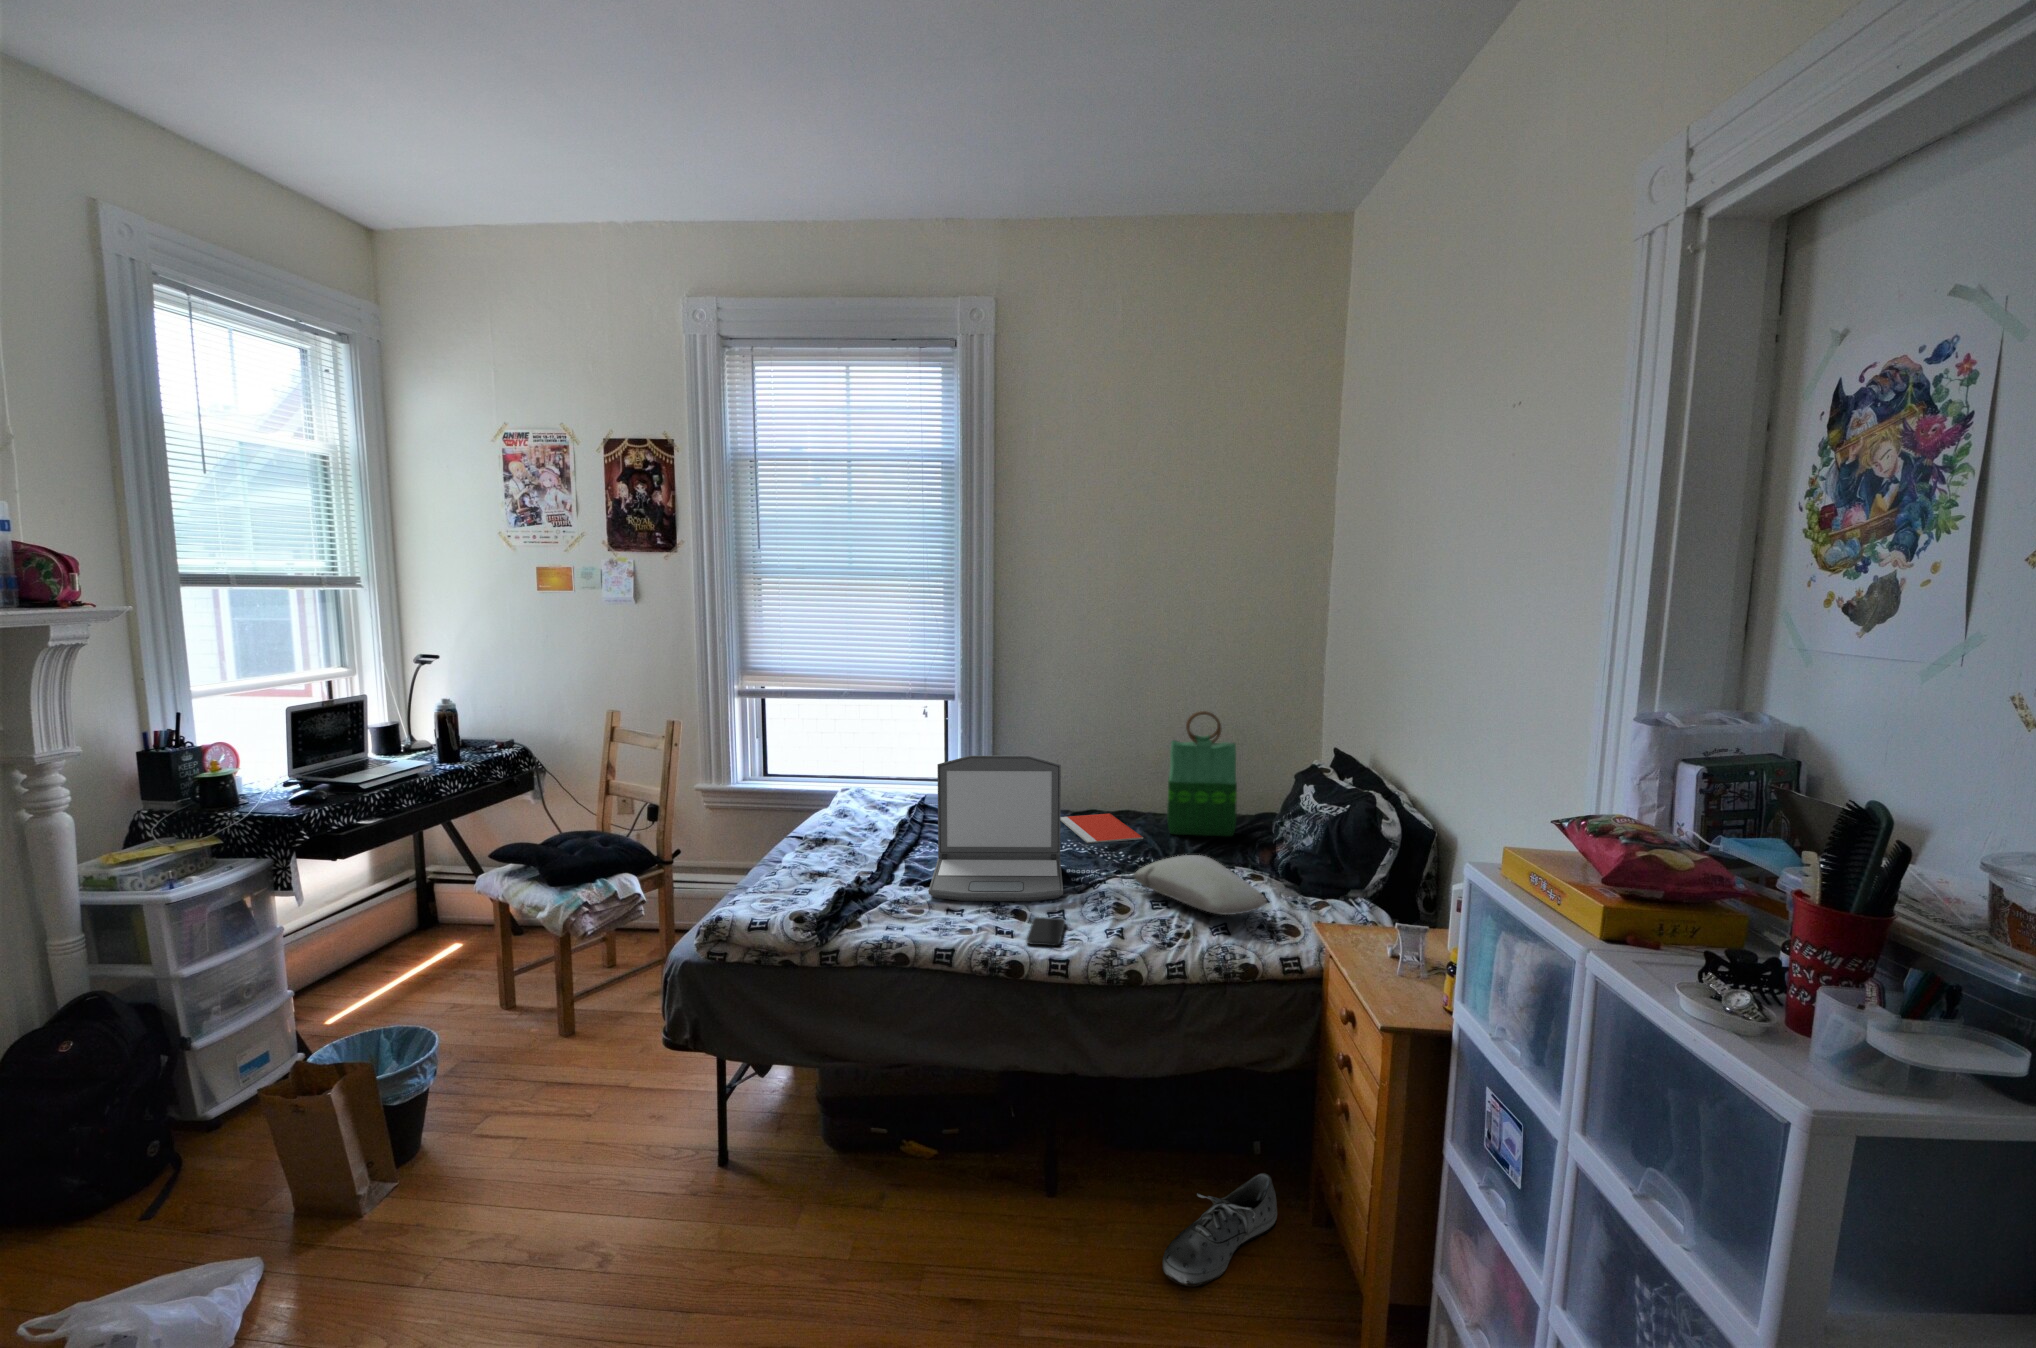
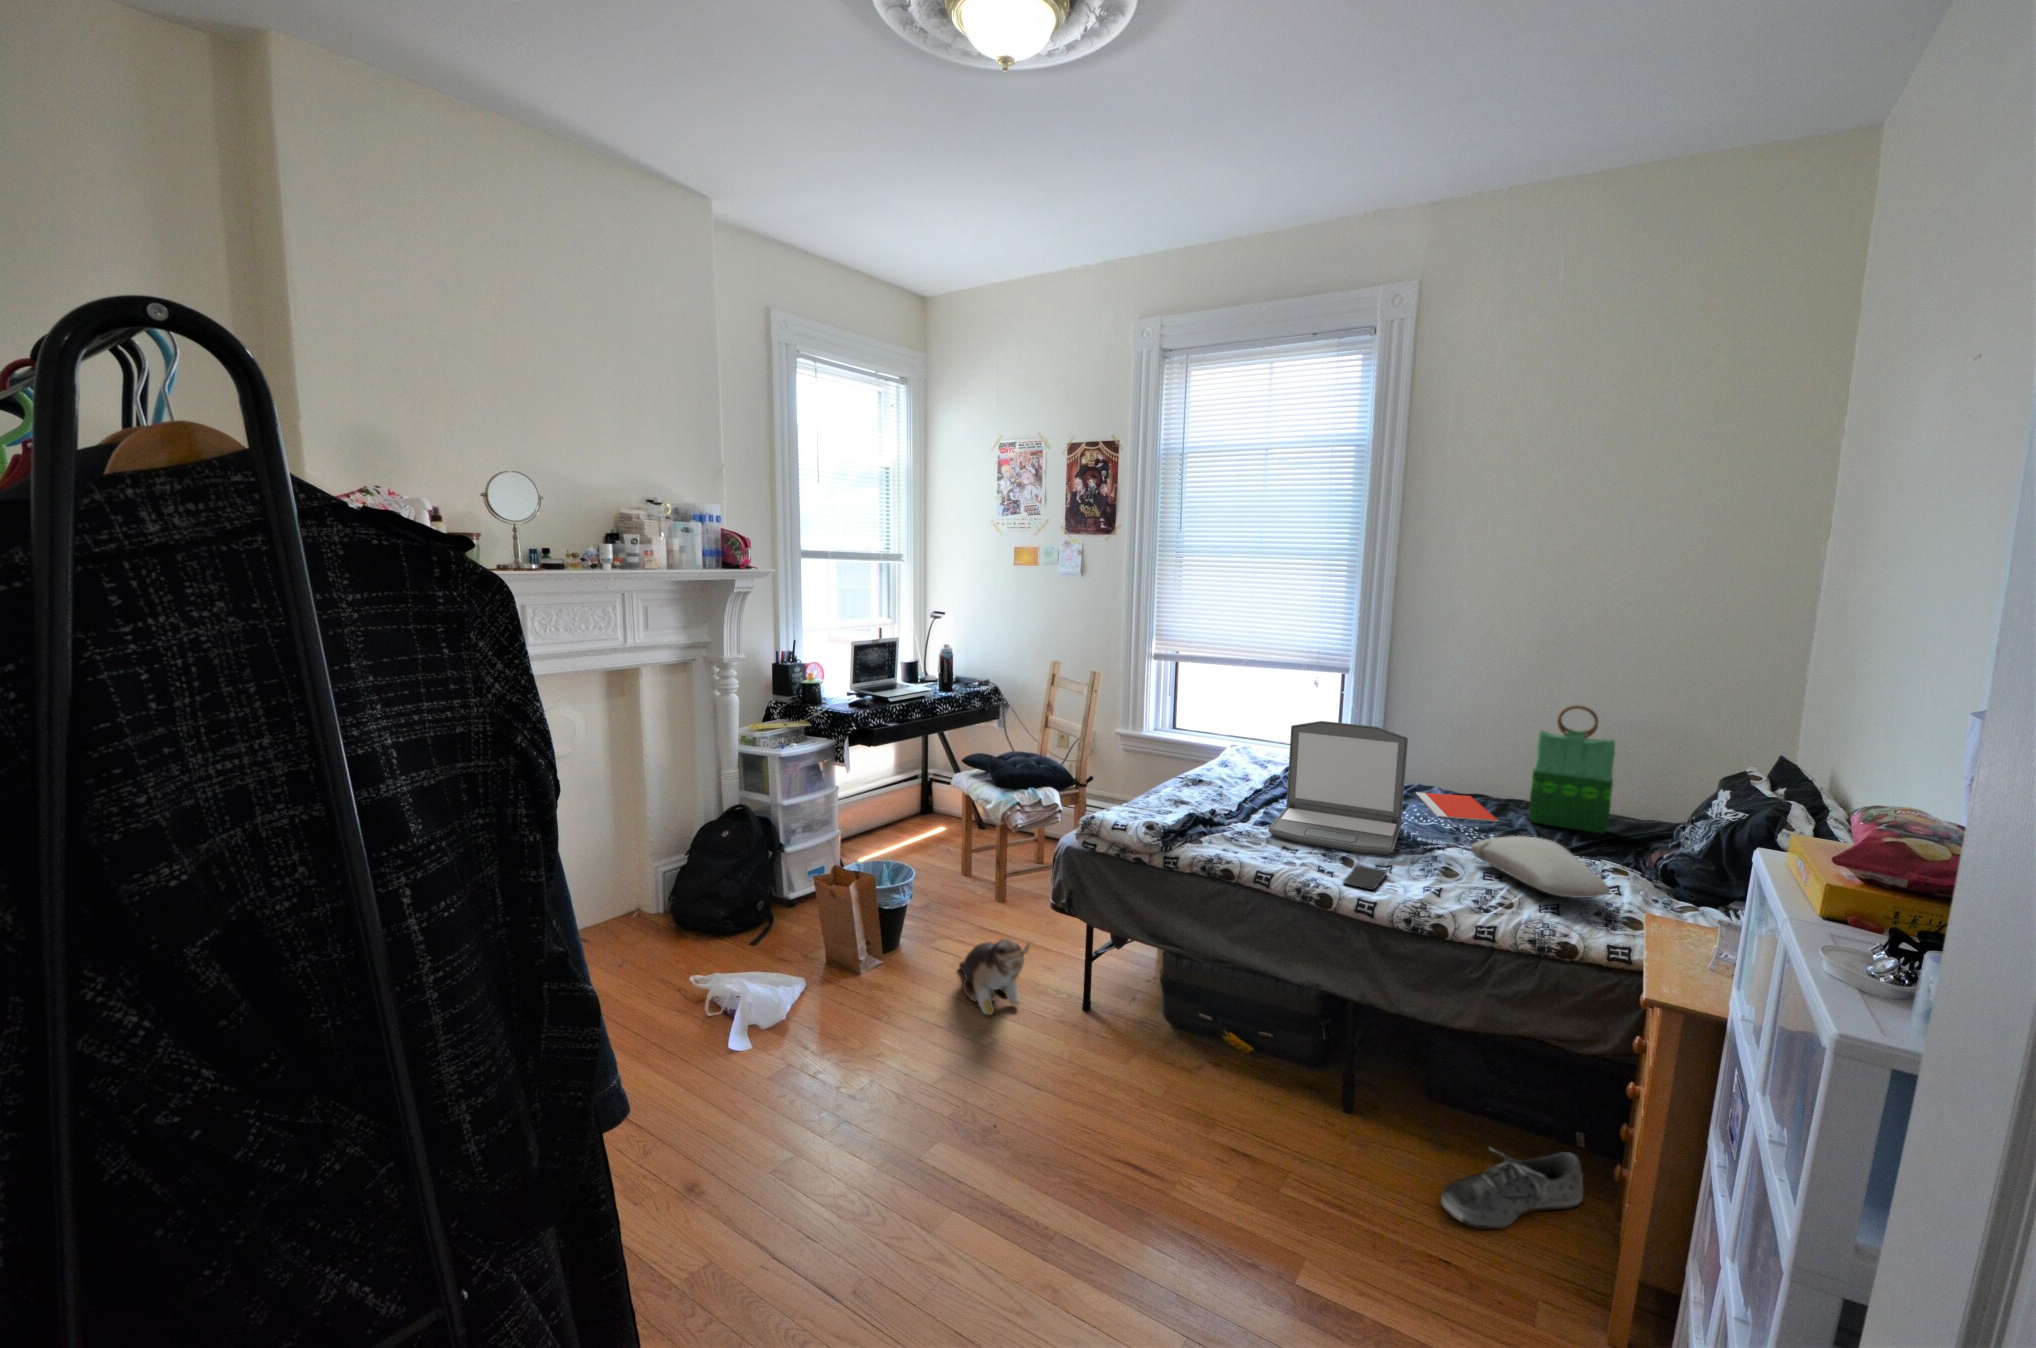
plush toy: none [529,1101,646,1215] -> present [959,939,1030,1015]

